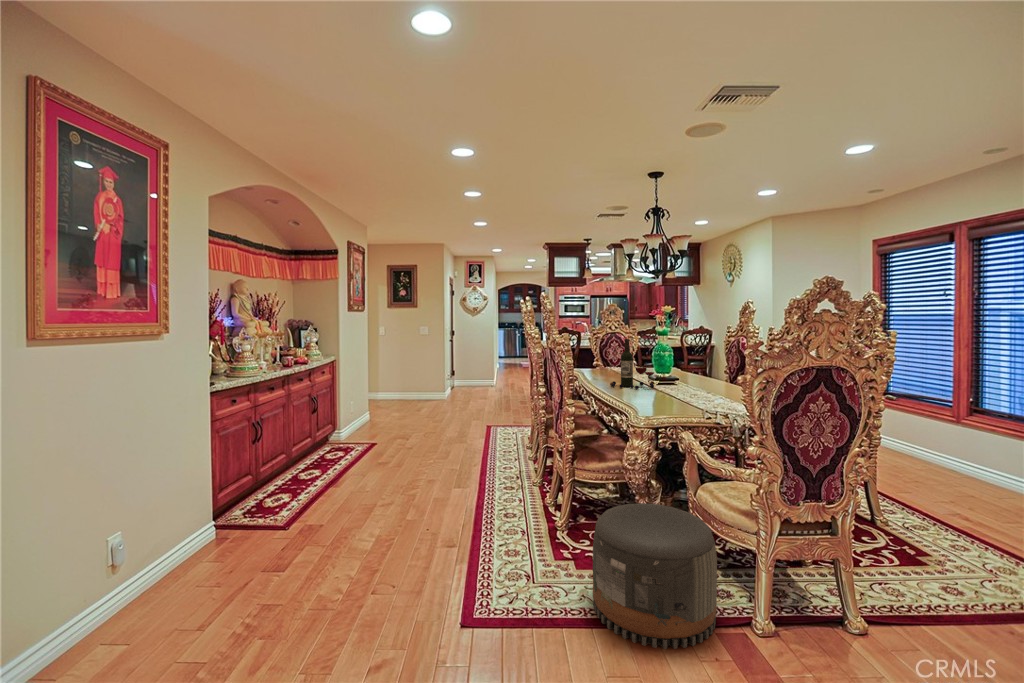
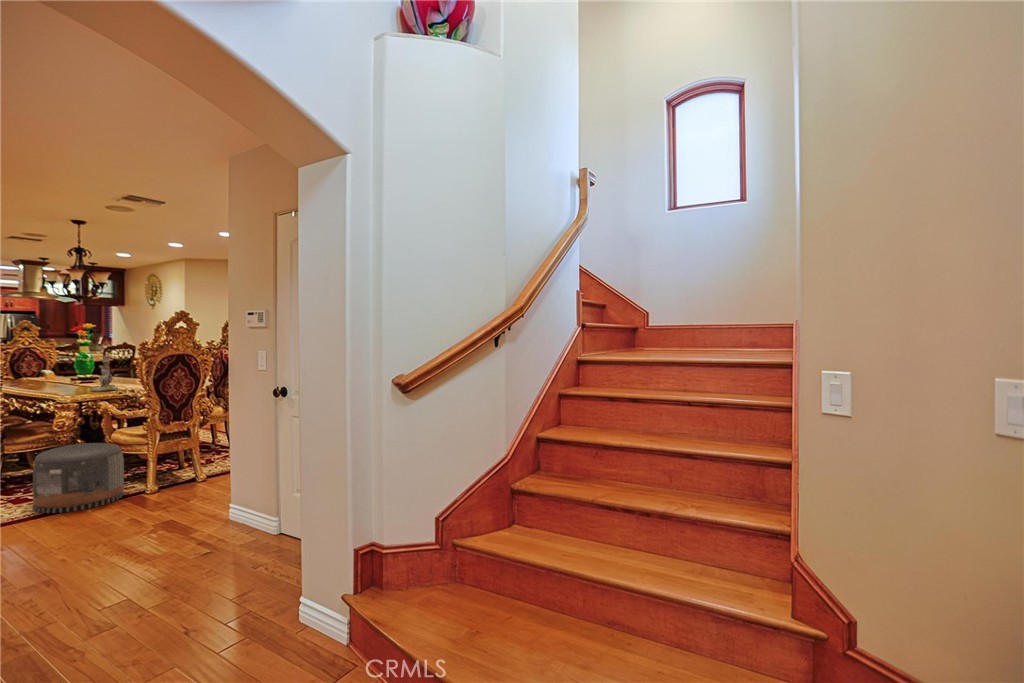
wine bottle: present [610,339,654,389] -> none [32,349,79,387]
candlestick: none [667,355,704,412] -> present [90,356,118,391]

